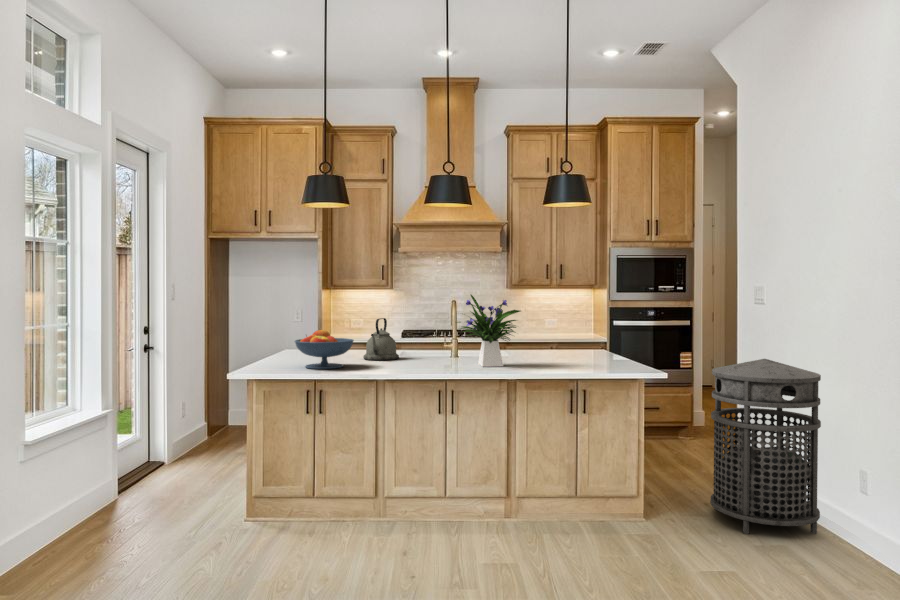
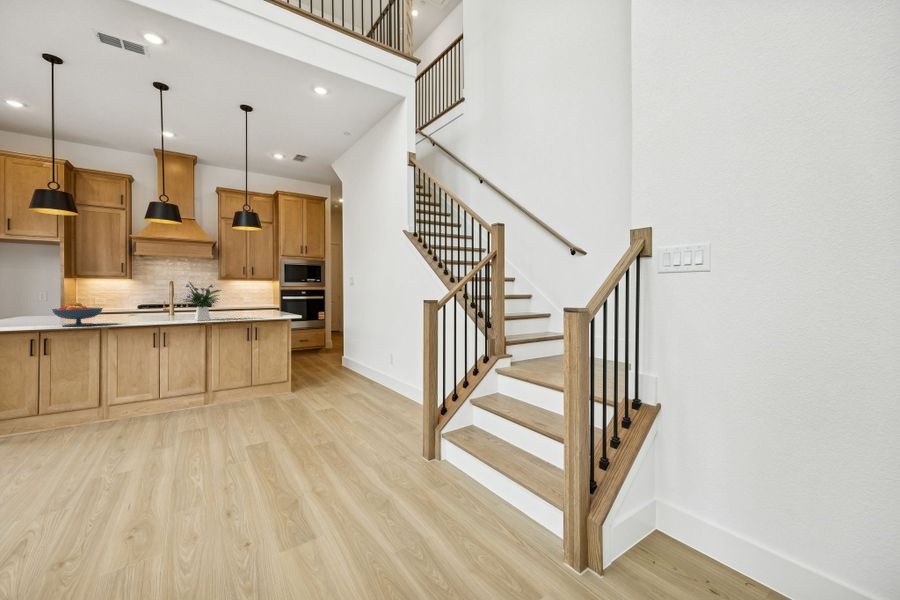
kettle: present [363,318,399,360] -> none [110,296,138,321]
trash can: present [710,359,821,534] -> none [324,311,368,388]

